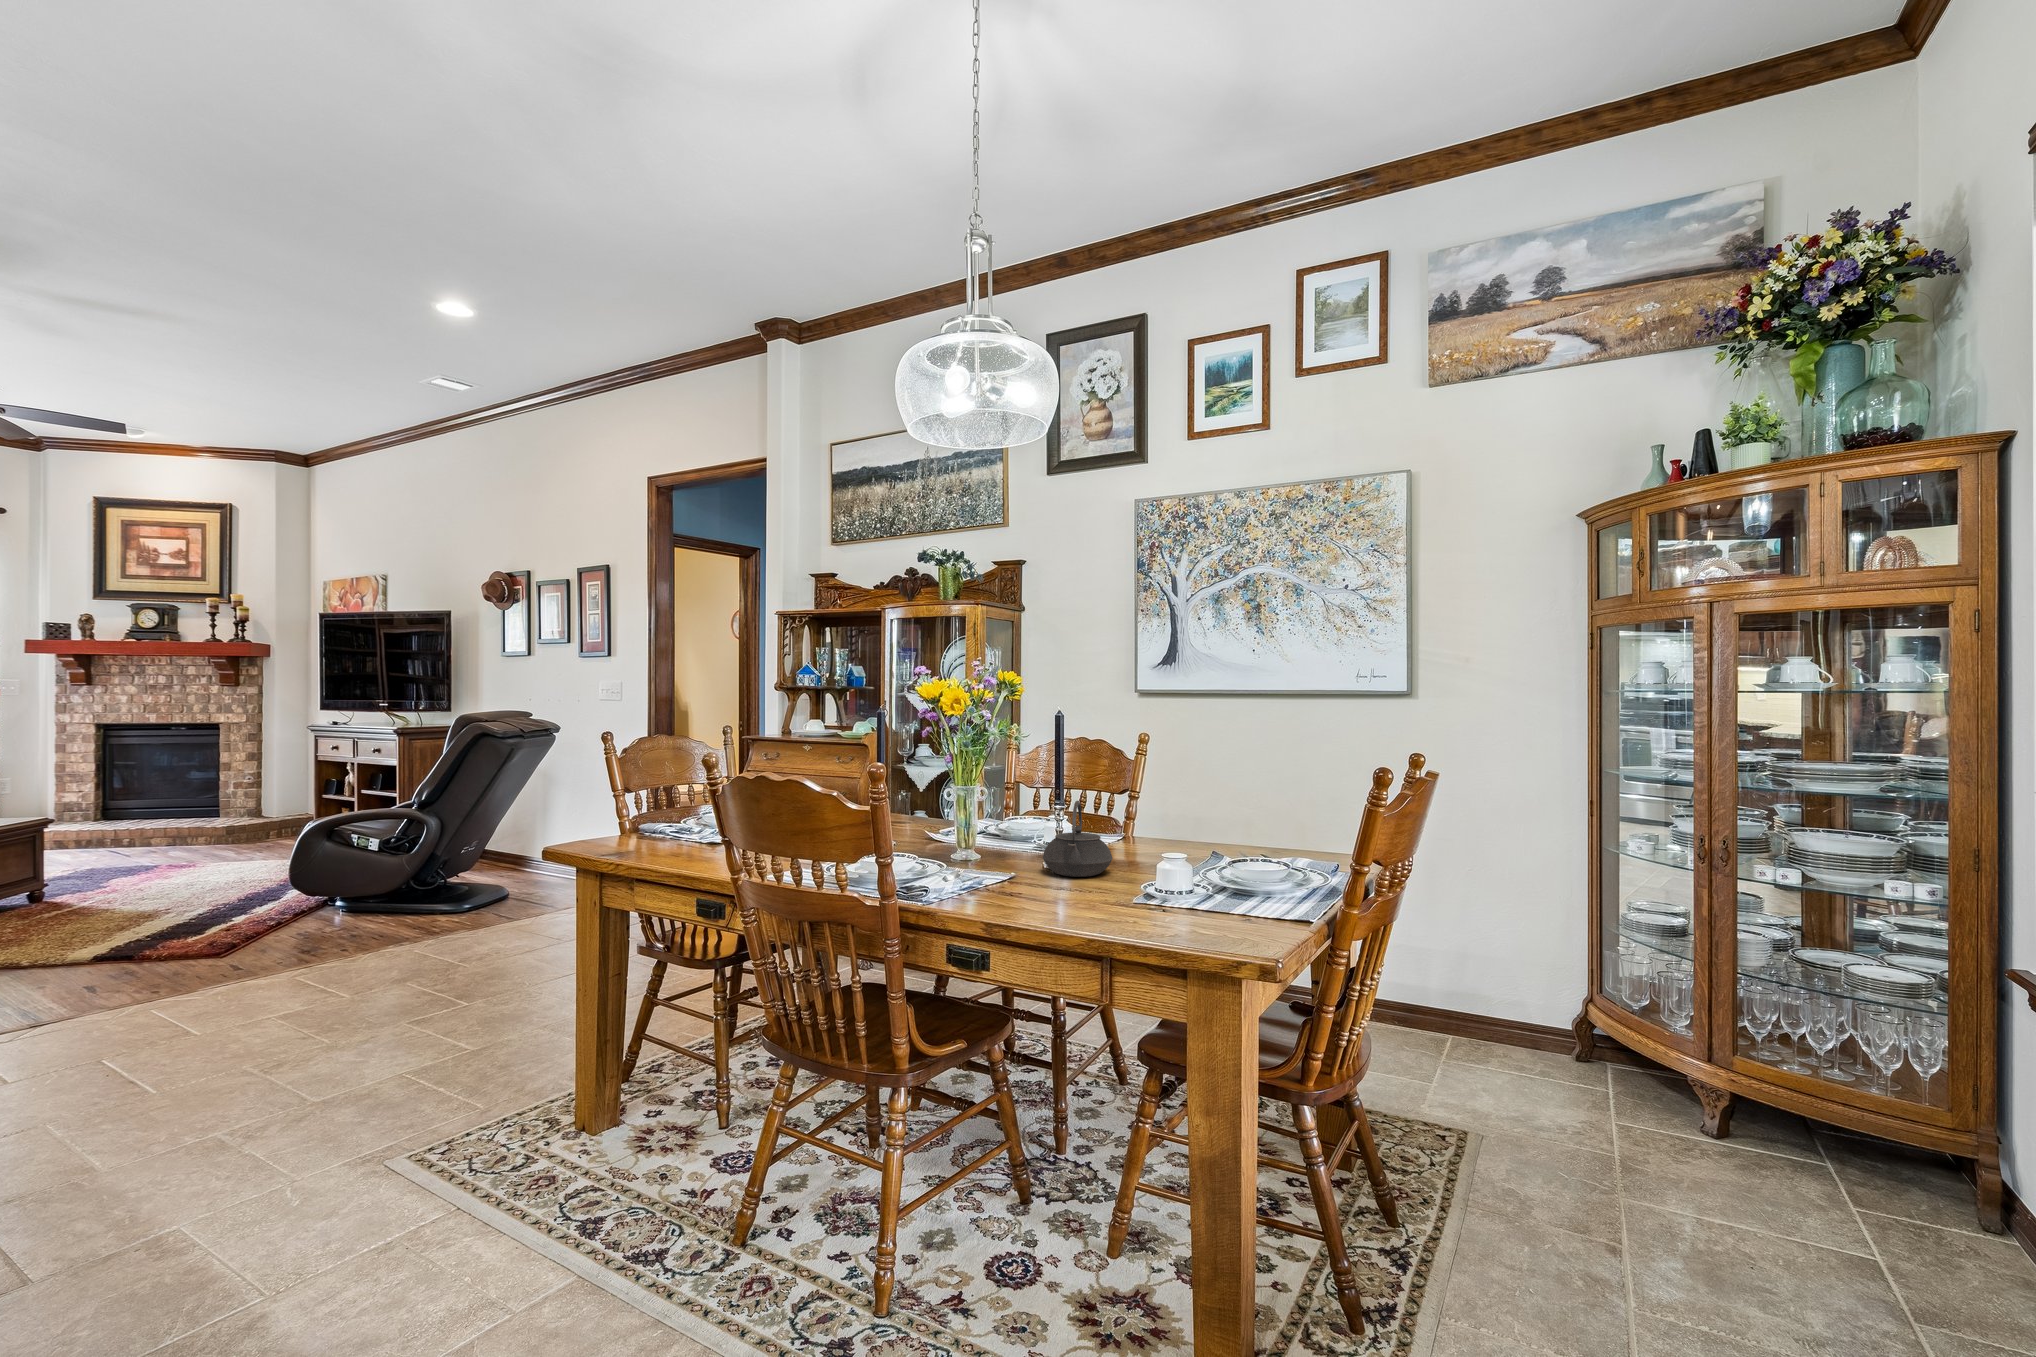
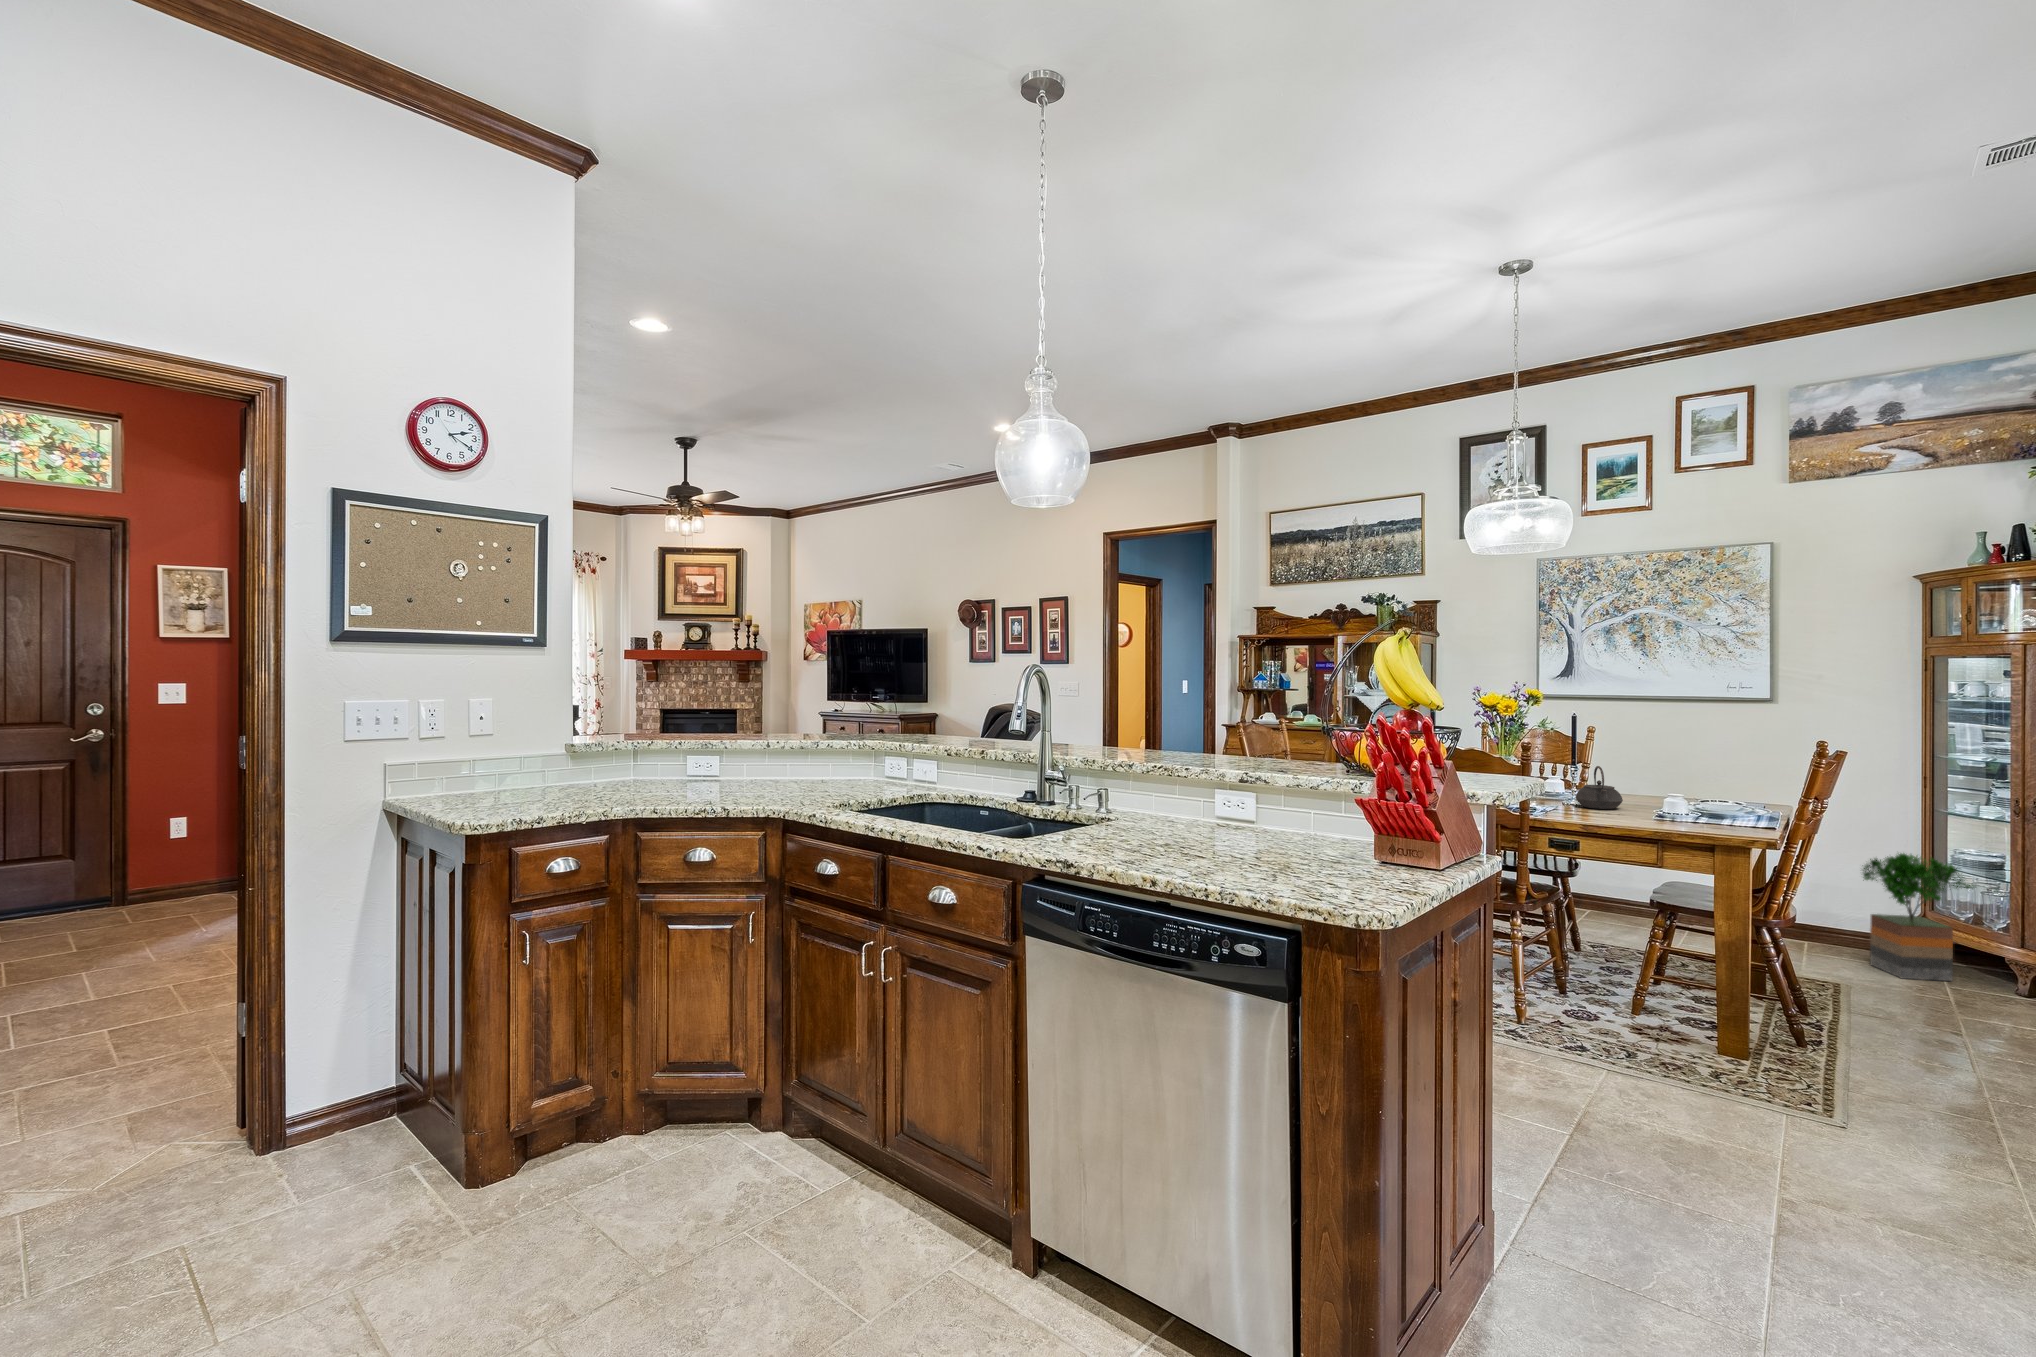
potted tree: none [1501,914,1654,1112] -> present [1863,853,1973,981]

